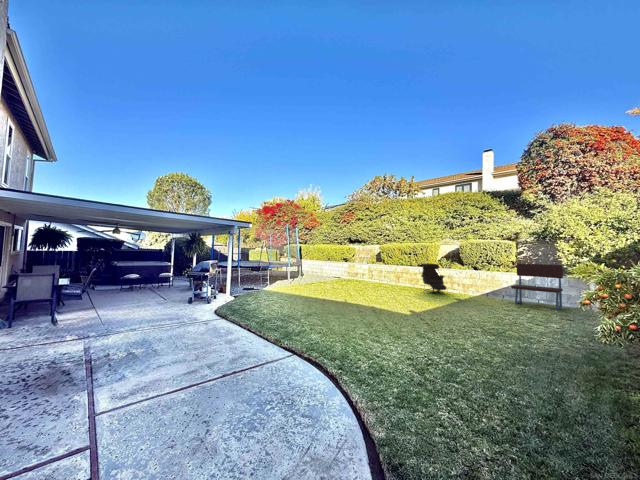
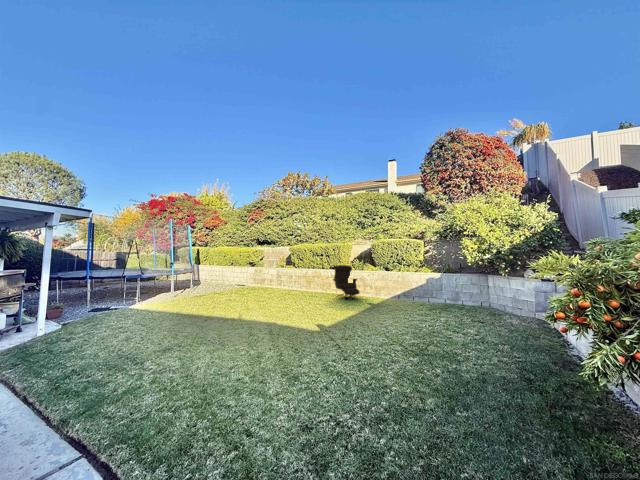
bench: present [511,264,563,310] -> none [423,263,468,309]

